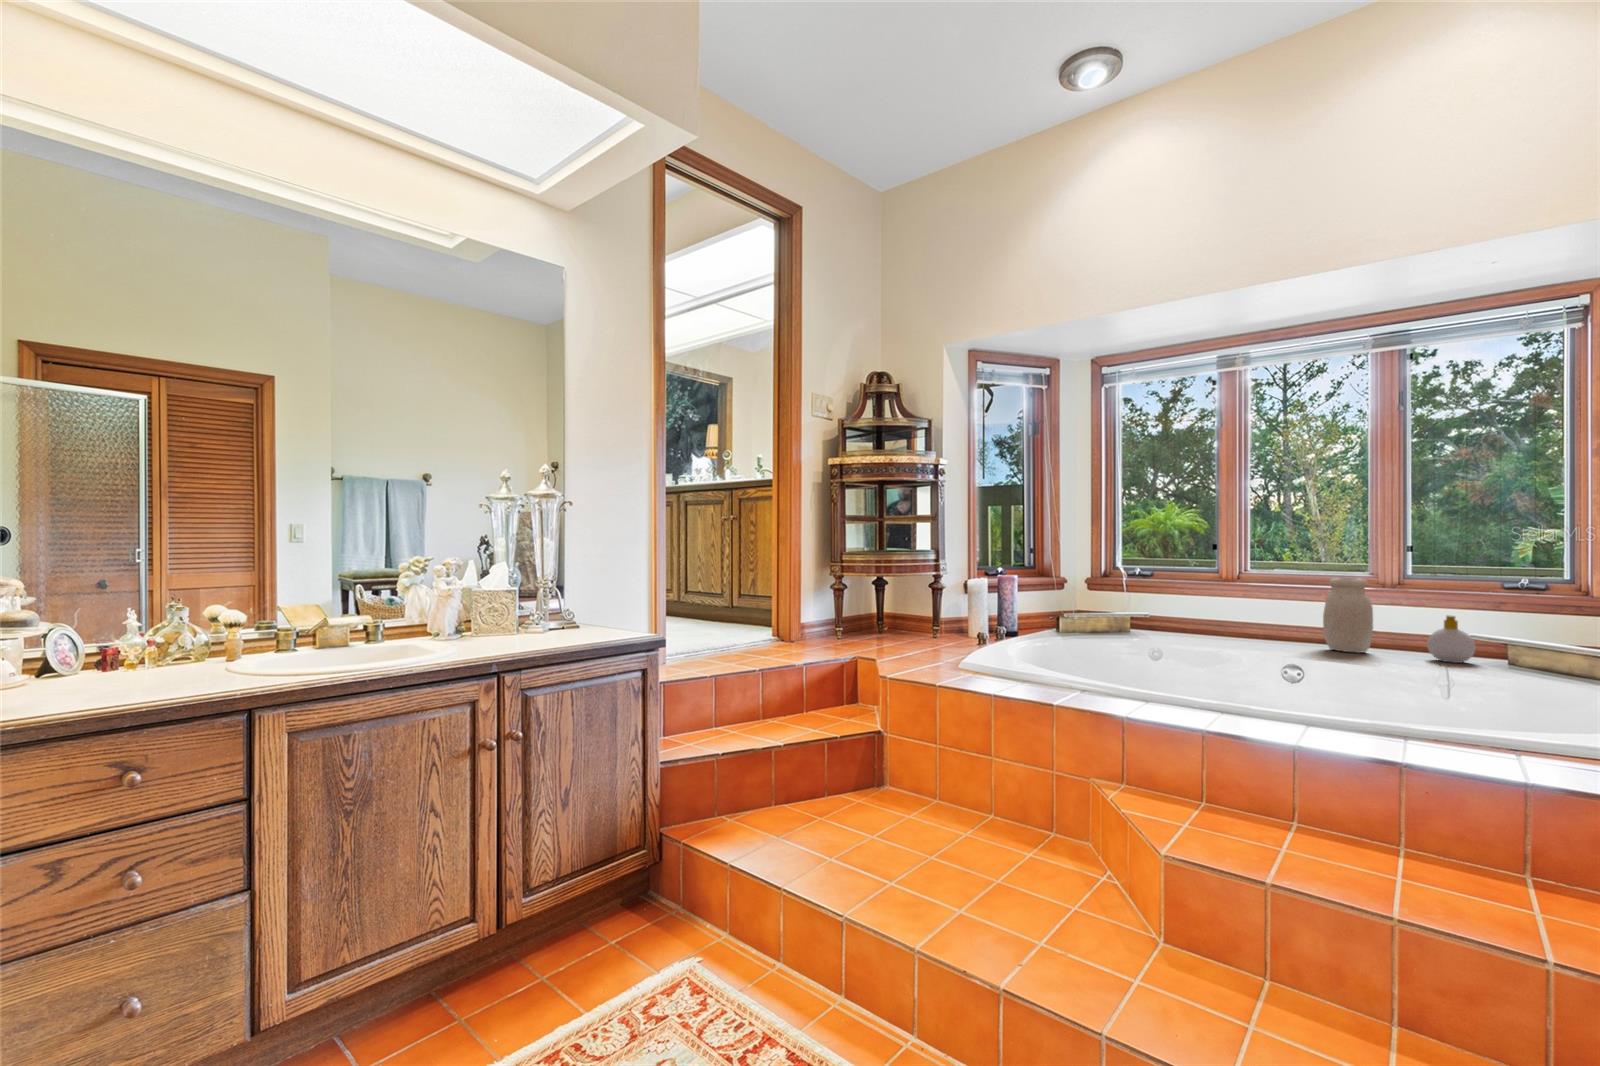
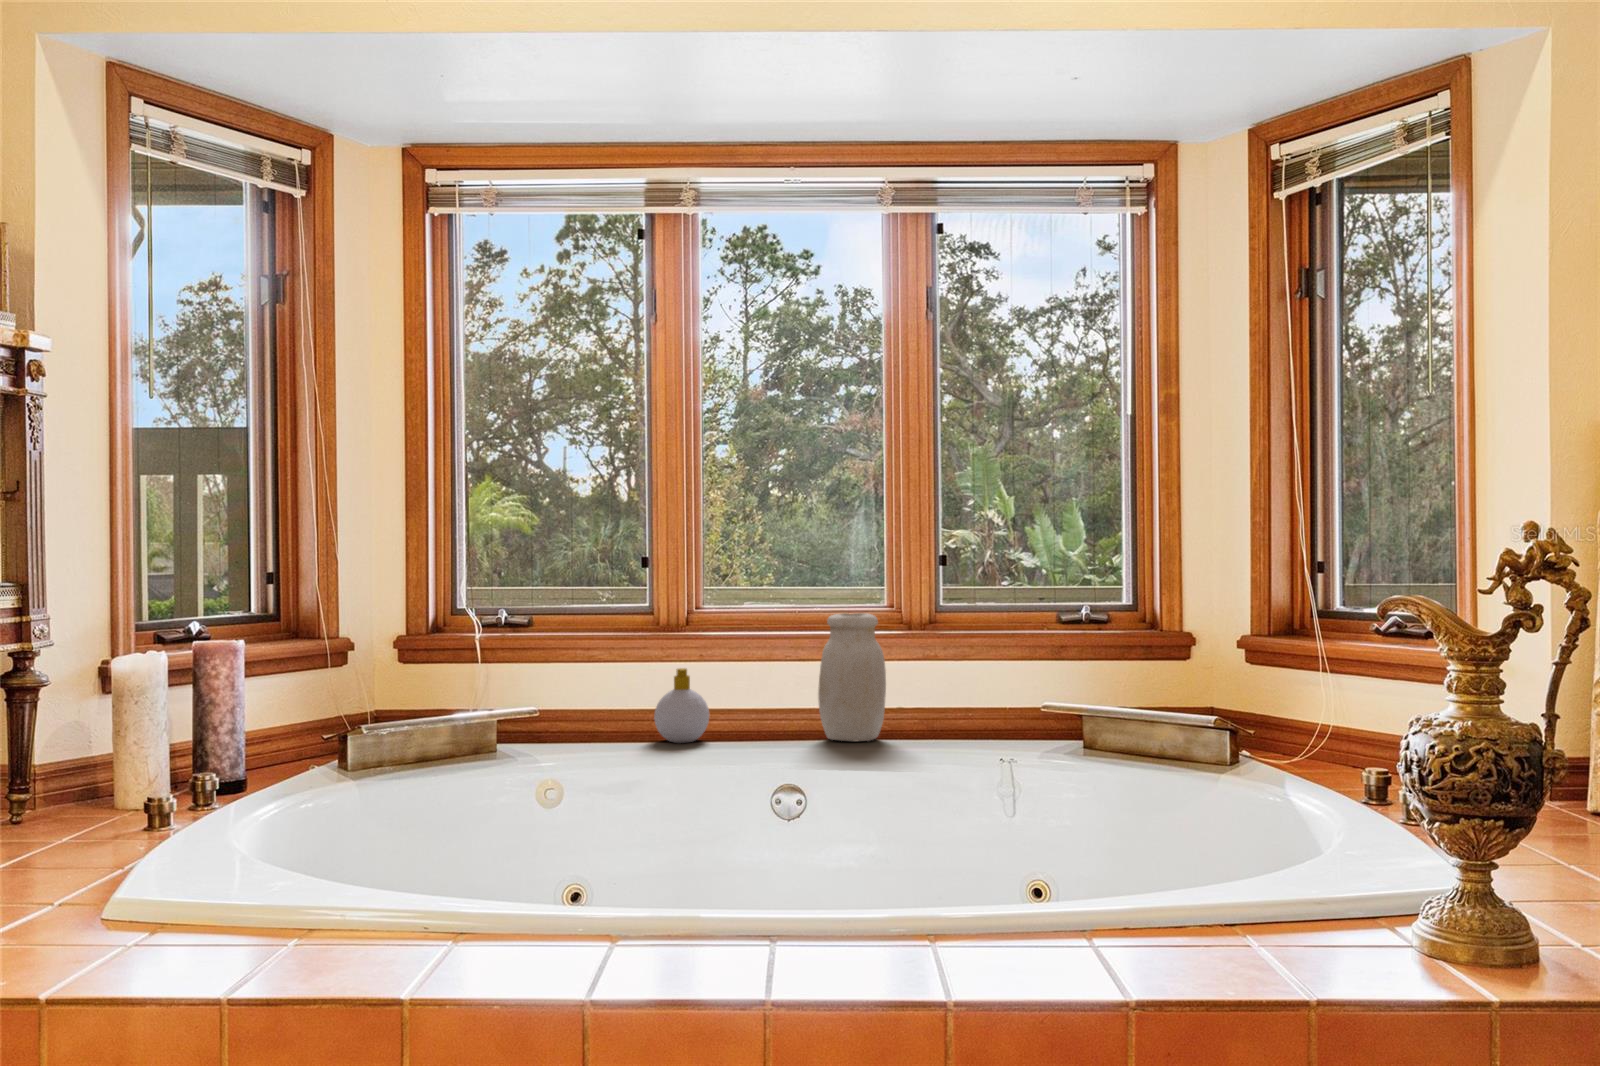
soap bottle: present [1427,616,1476,663] -> present [654,668,709,743]

